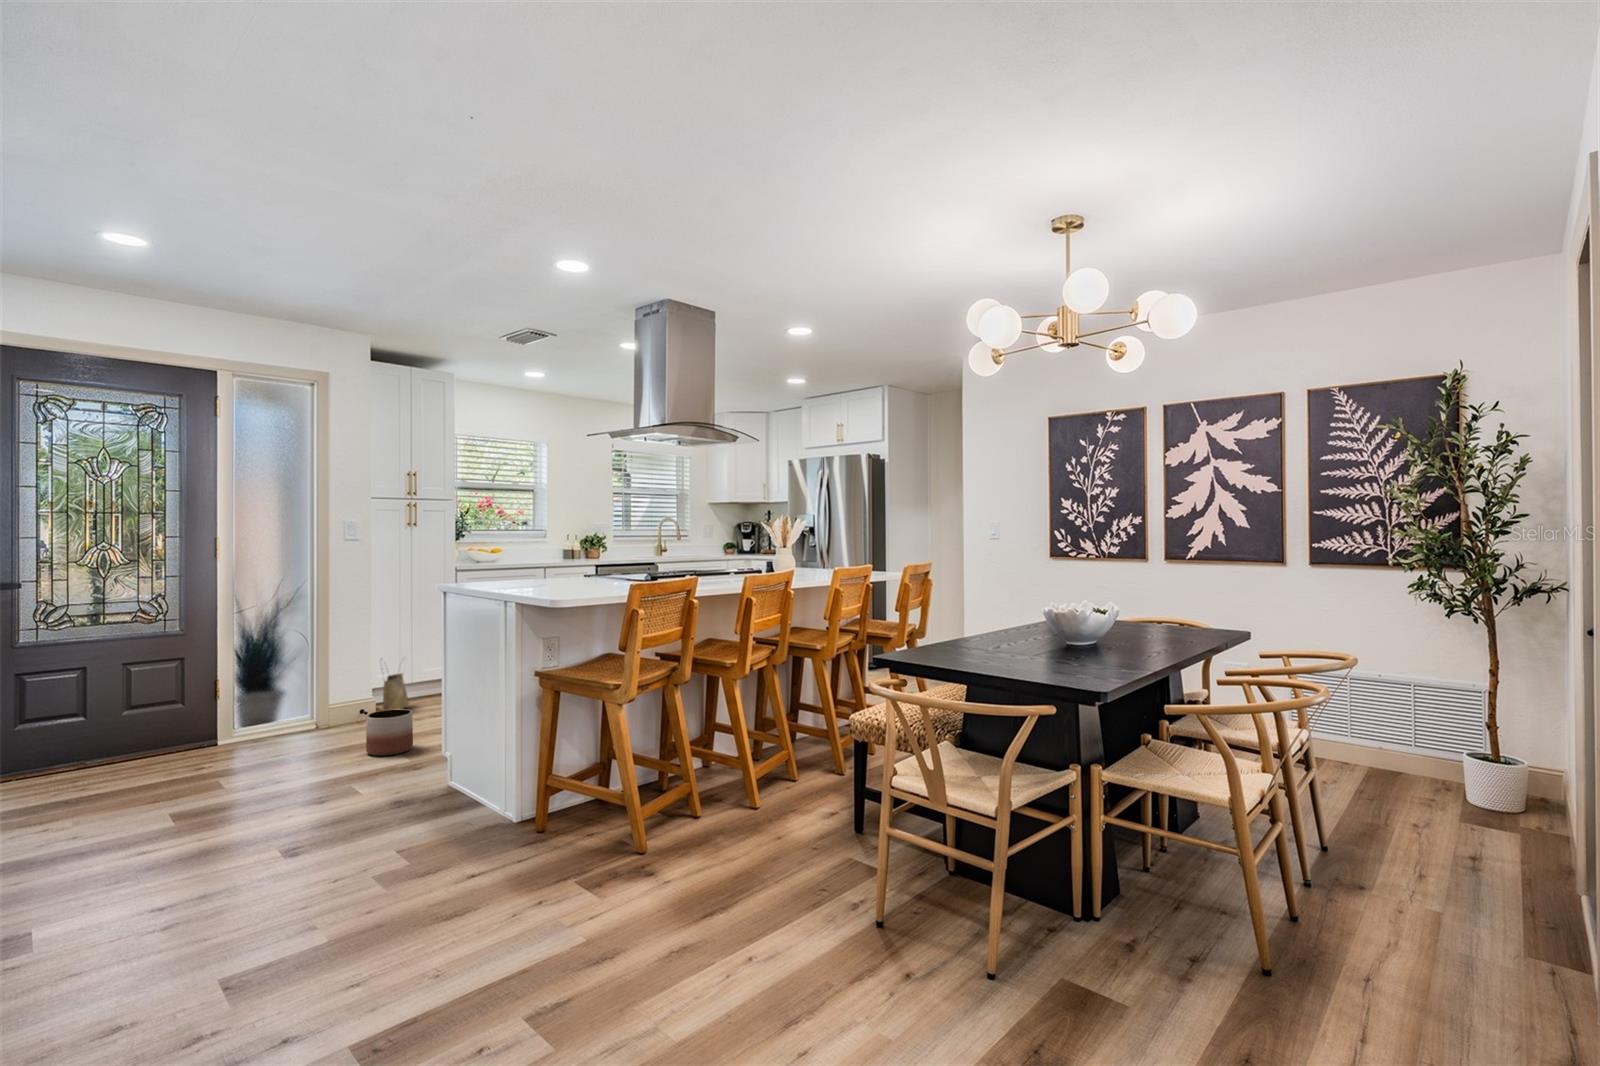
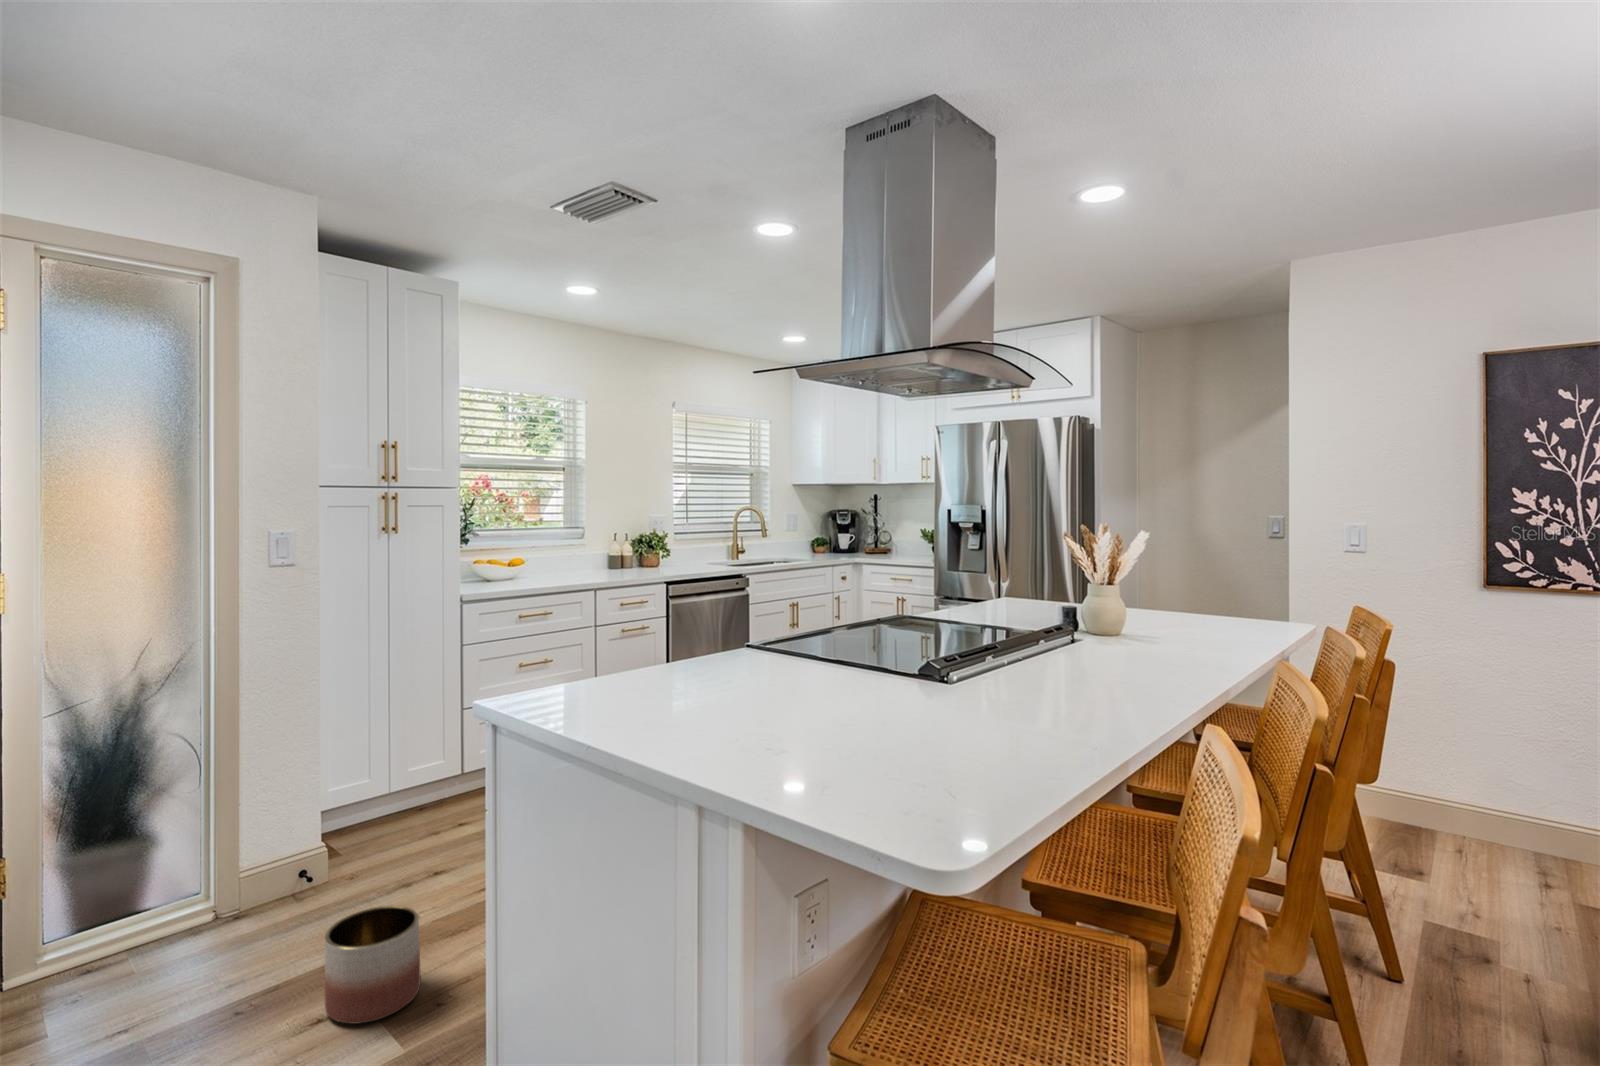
woven basket: present [381,659,409,710] -> none [341,757,392,863]

